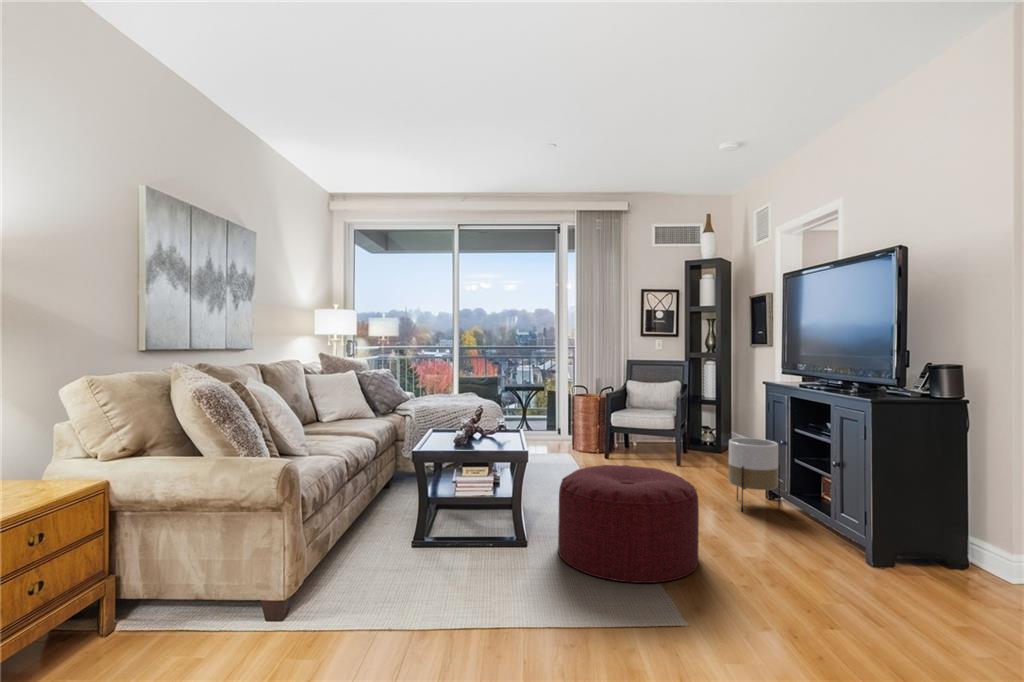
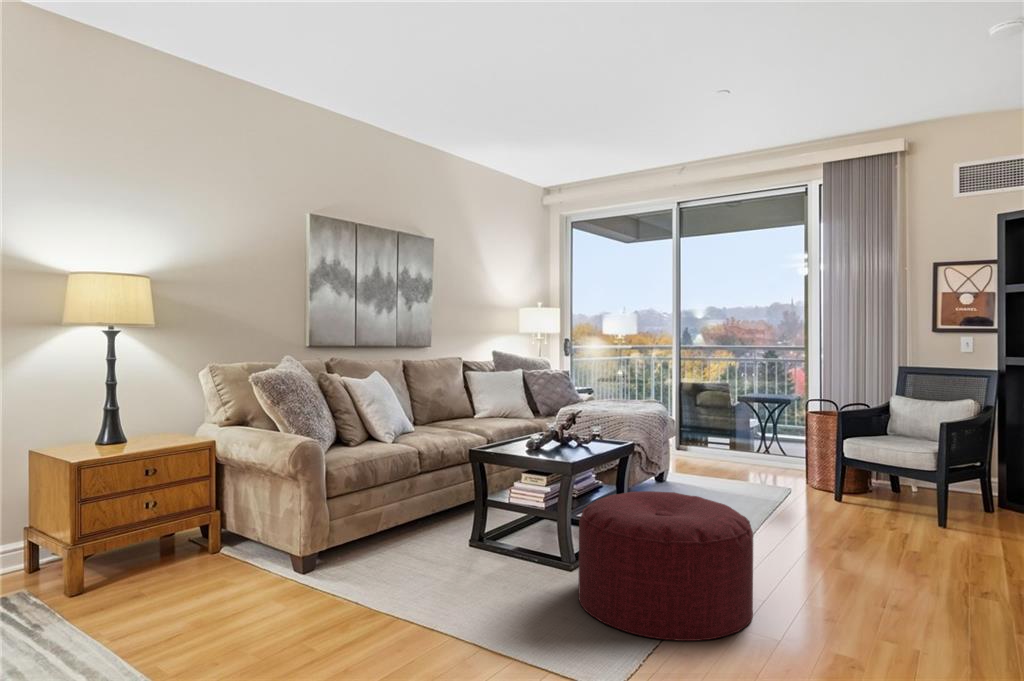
planter: present [728,438,780,511] -> none [921,488,1010,610]

